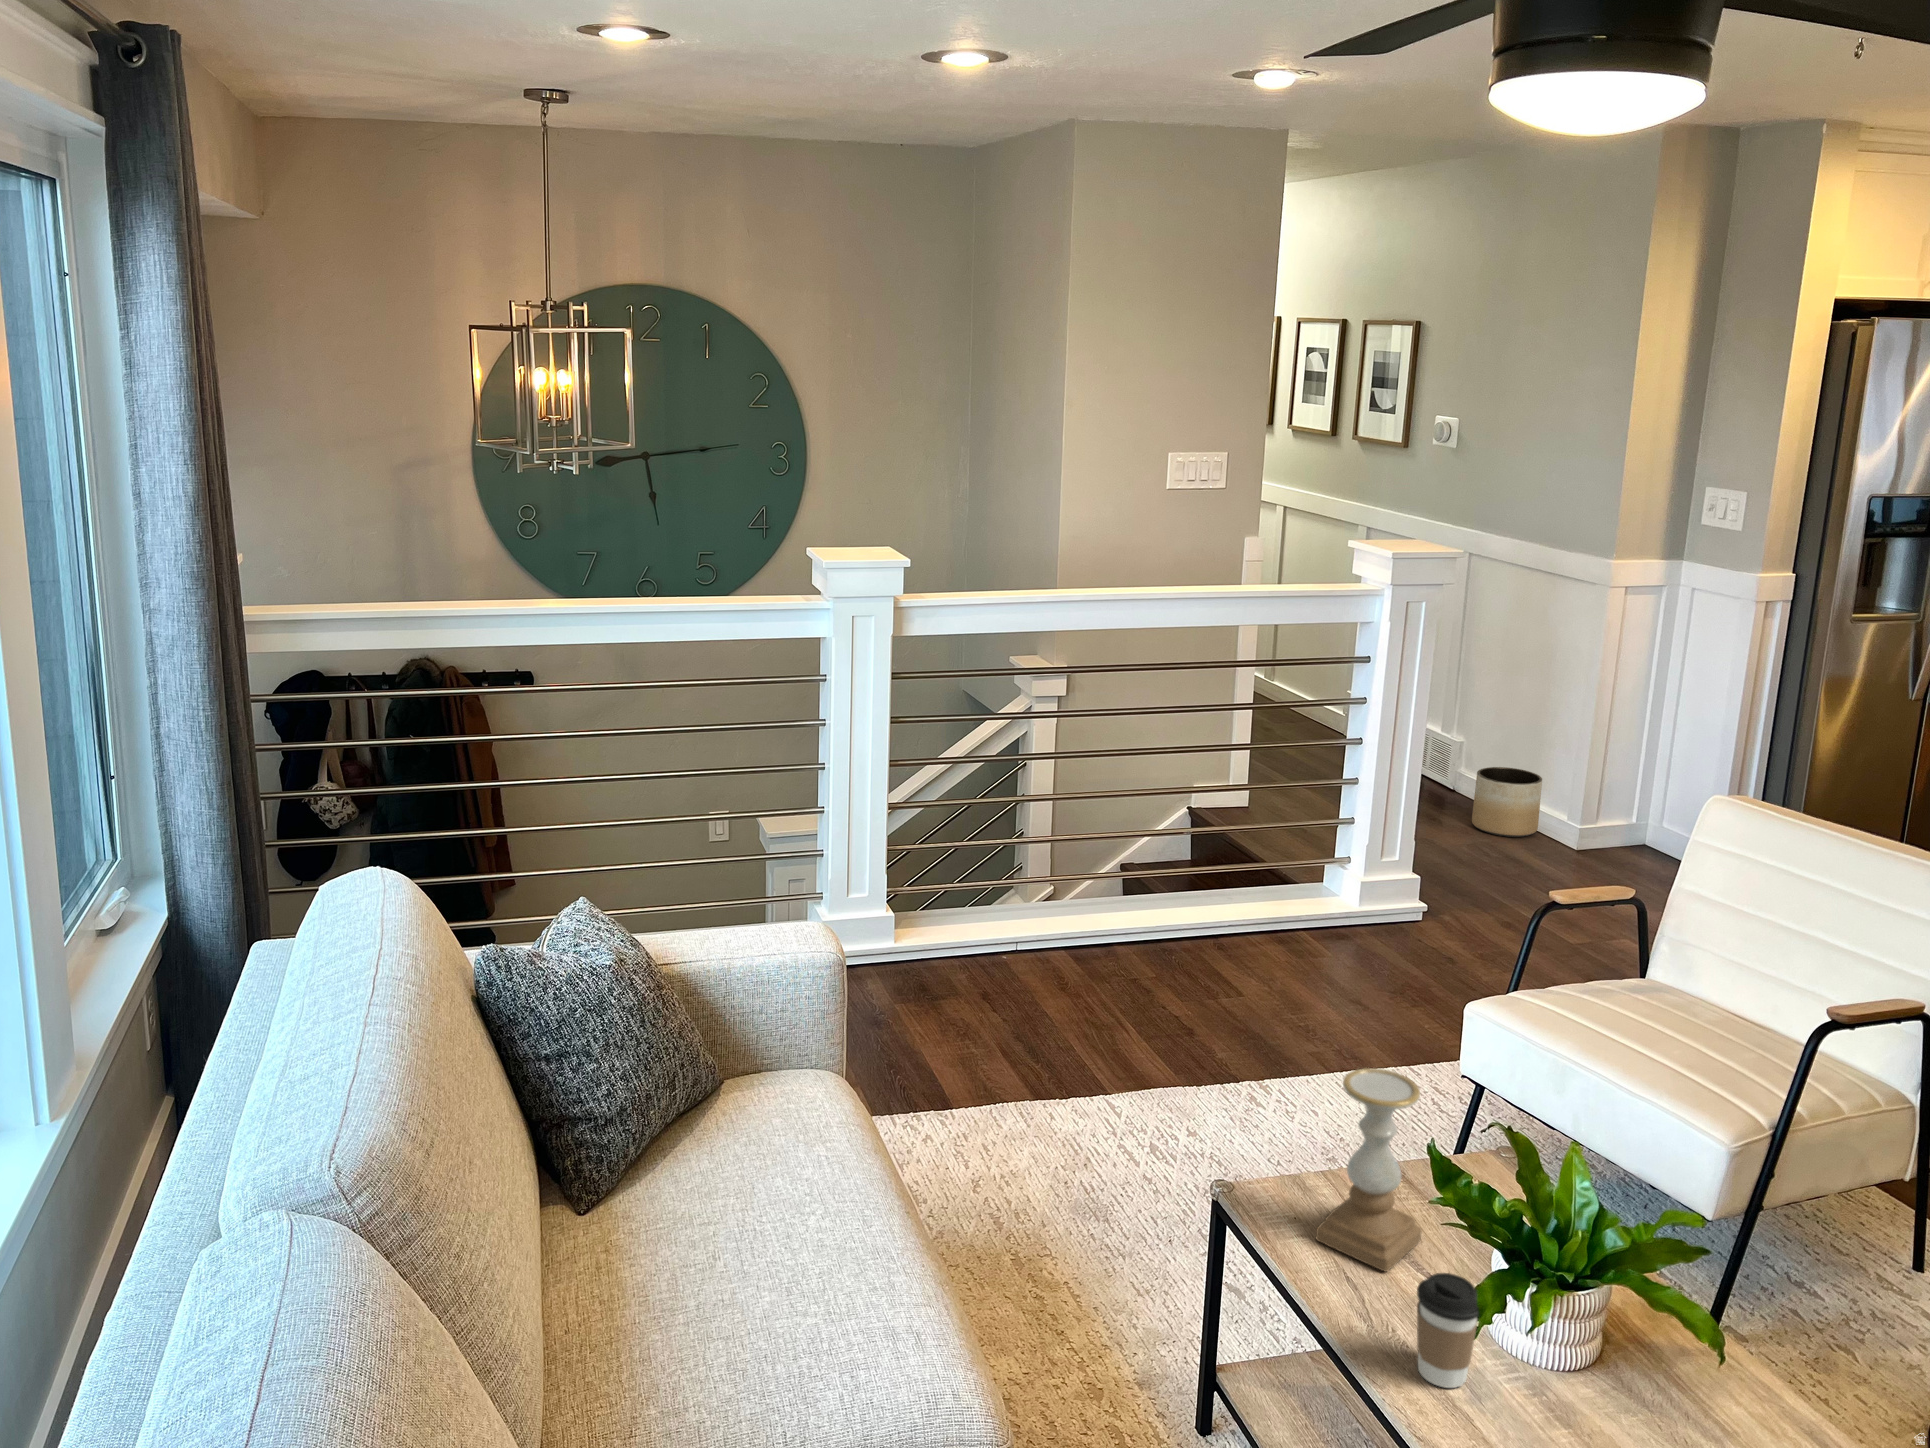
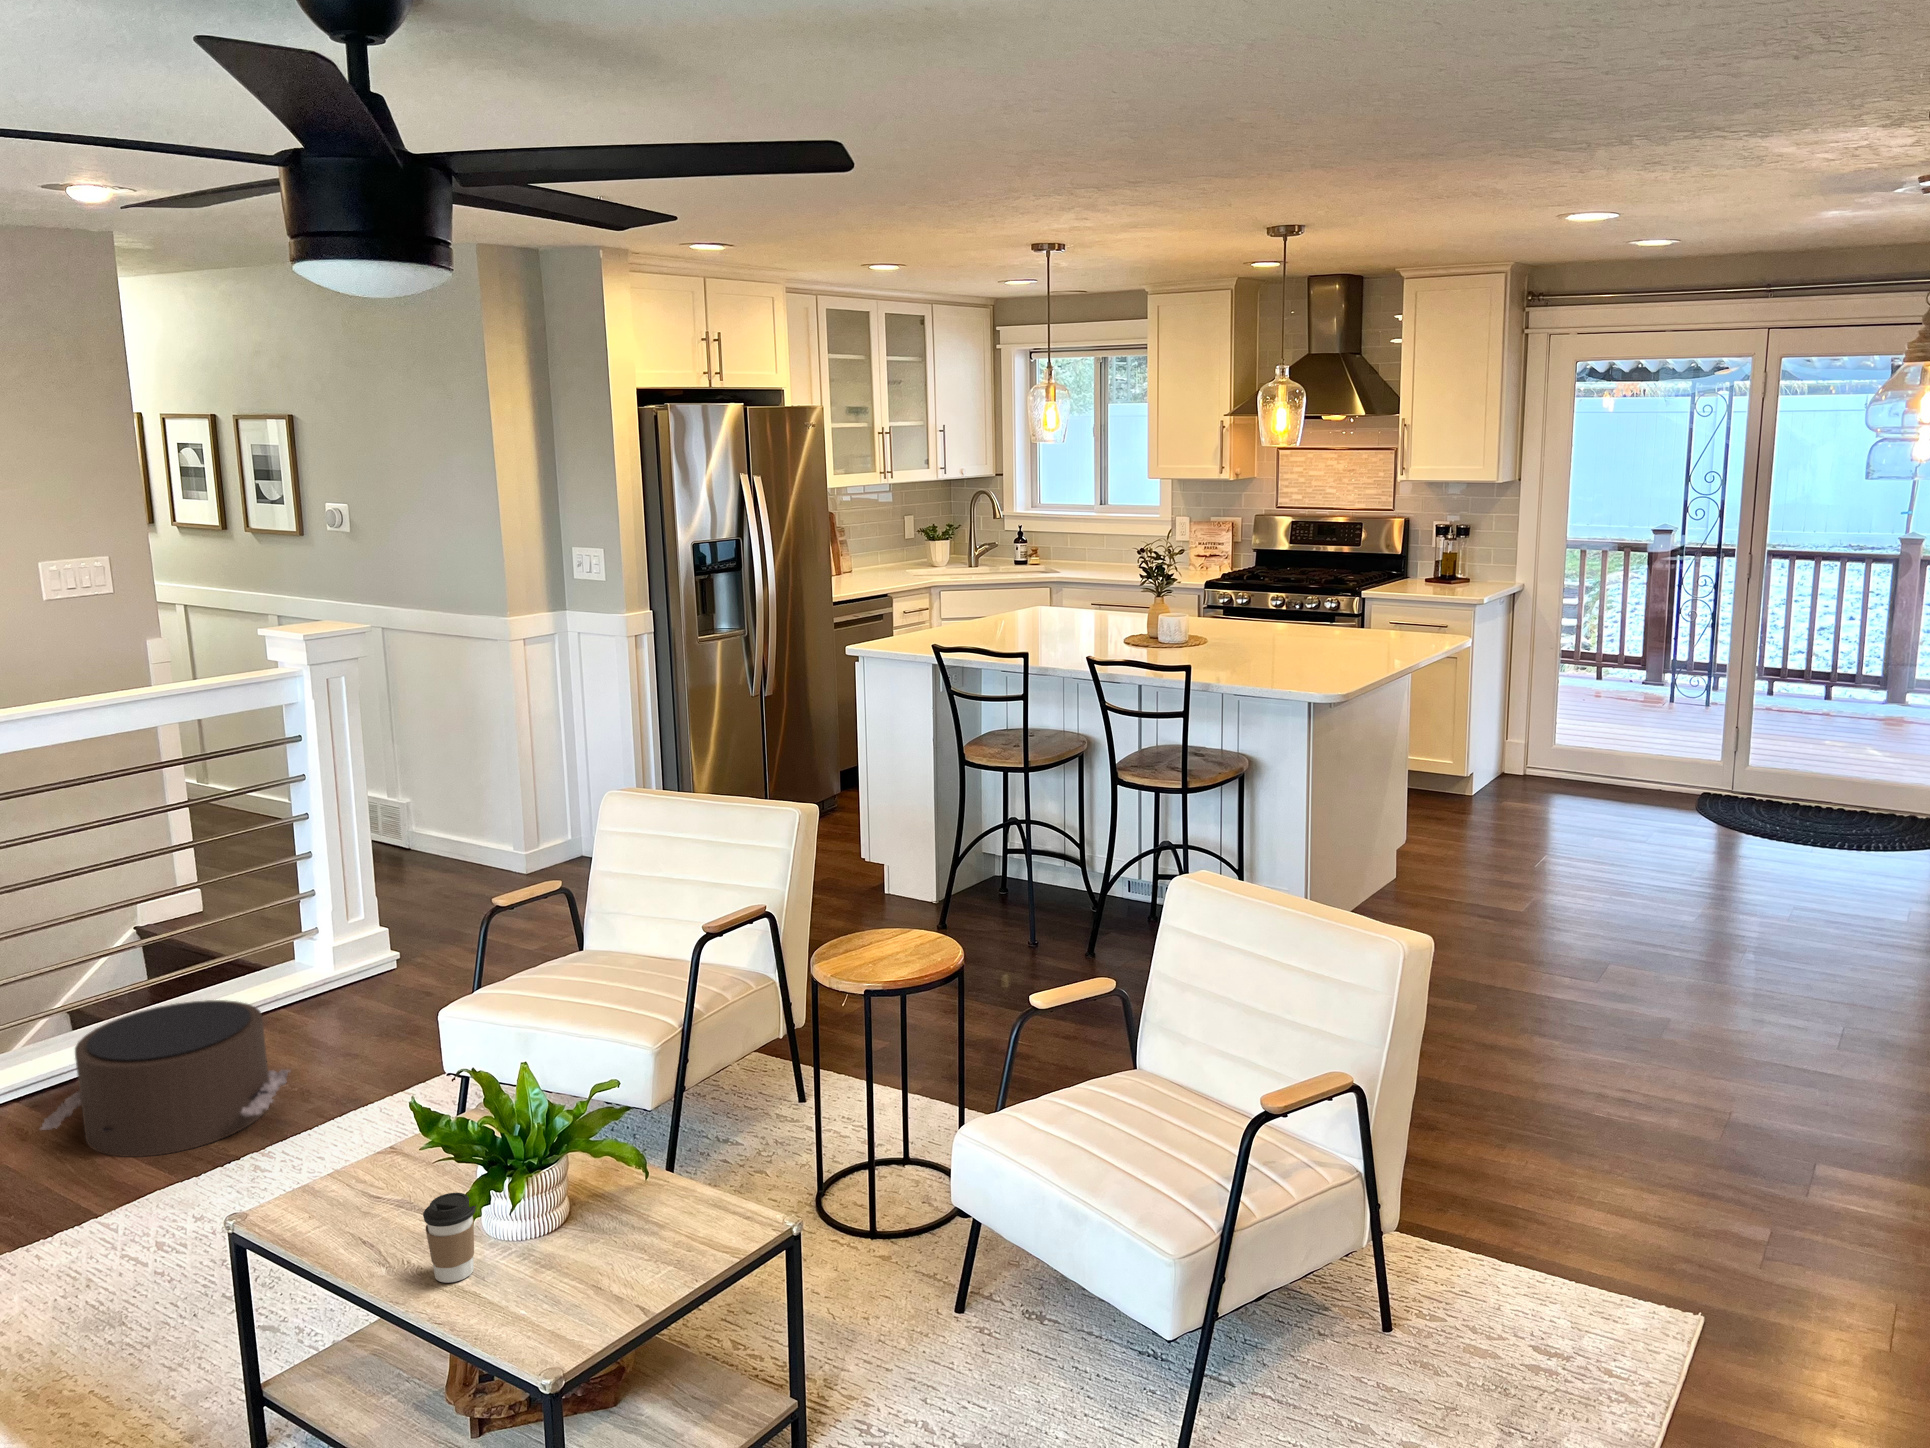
planter: present [1472,767,1542,837] -> none [425,816,487,879]
pouf: none [1078,902,1302,1054] -> present [41,1000,290,1157]
candle holder: present [1316,1068,1422,1271] -> none [335,1063,424,1225]

